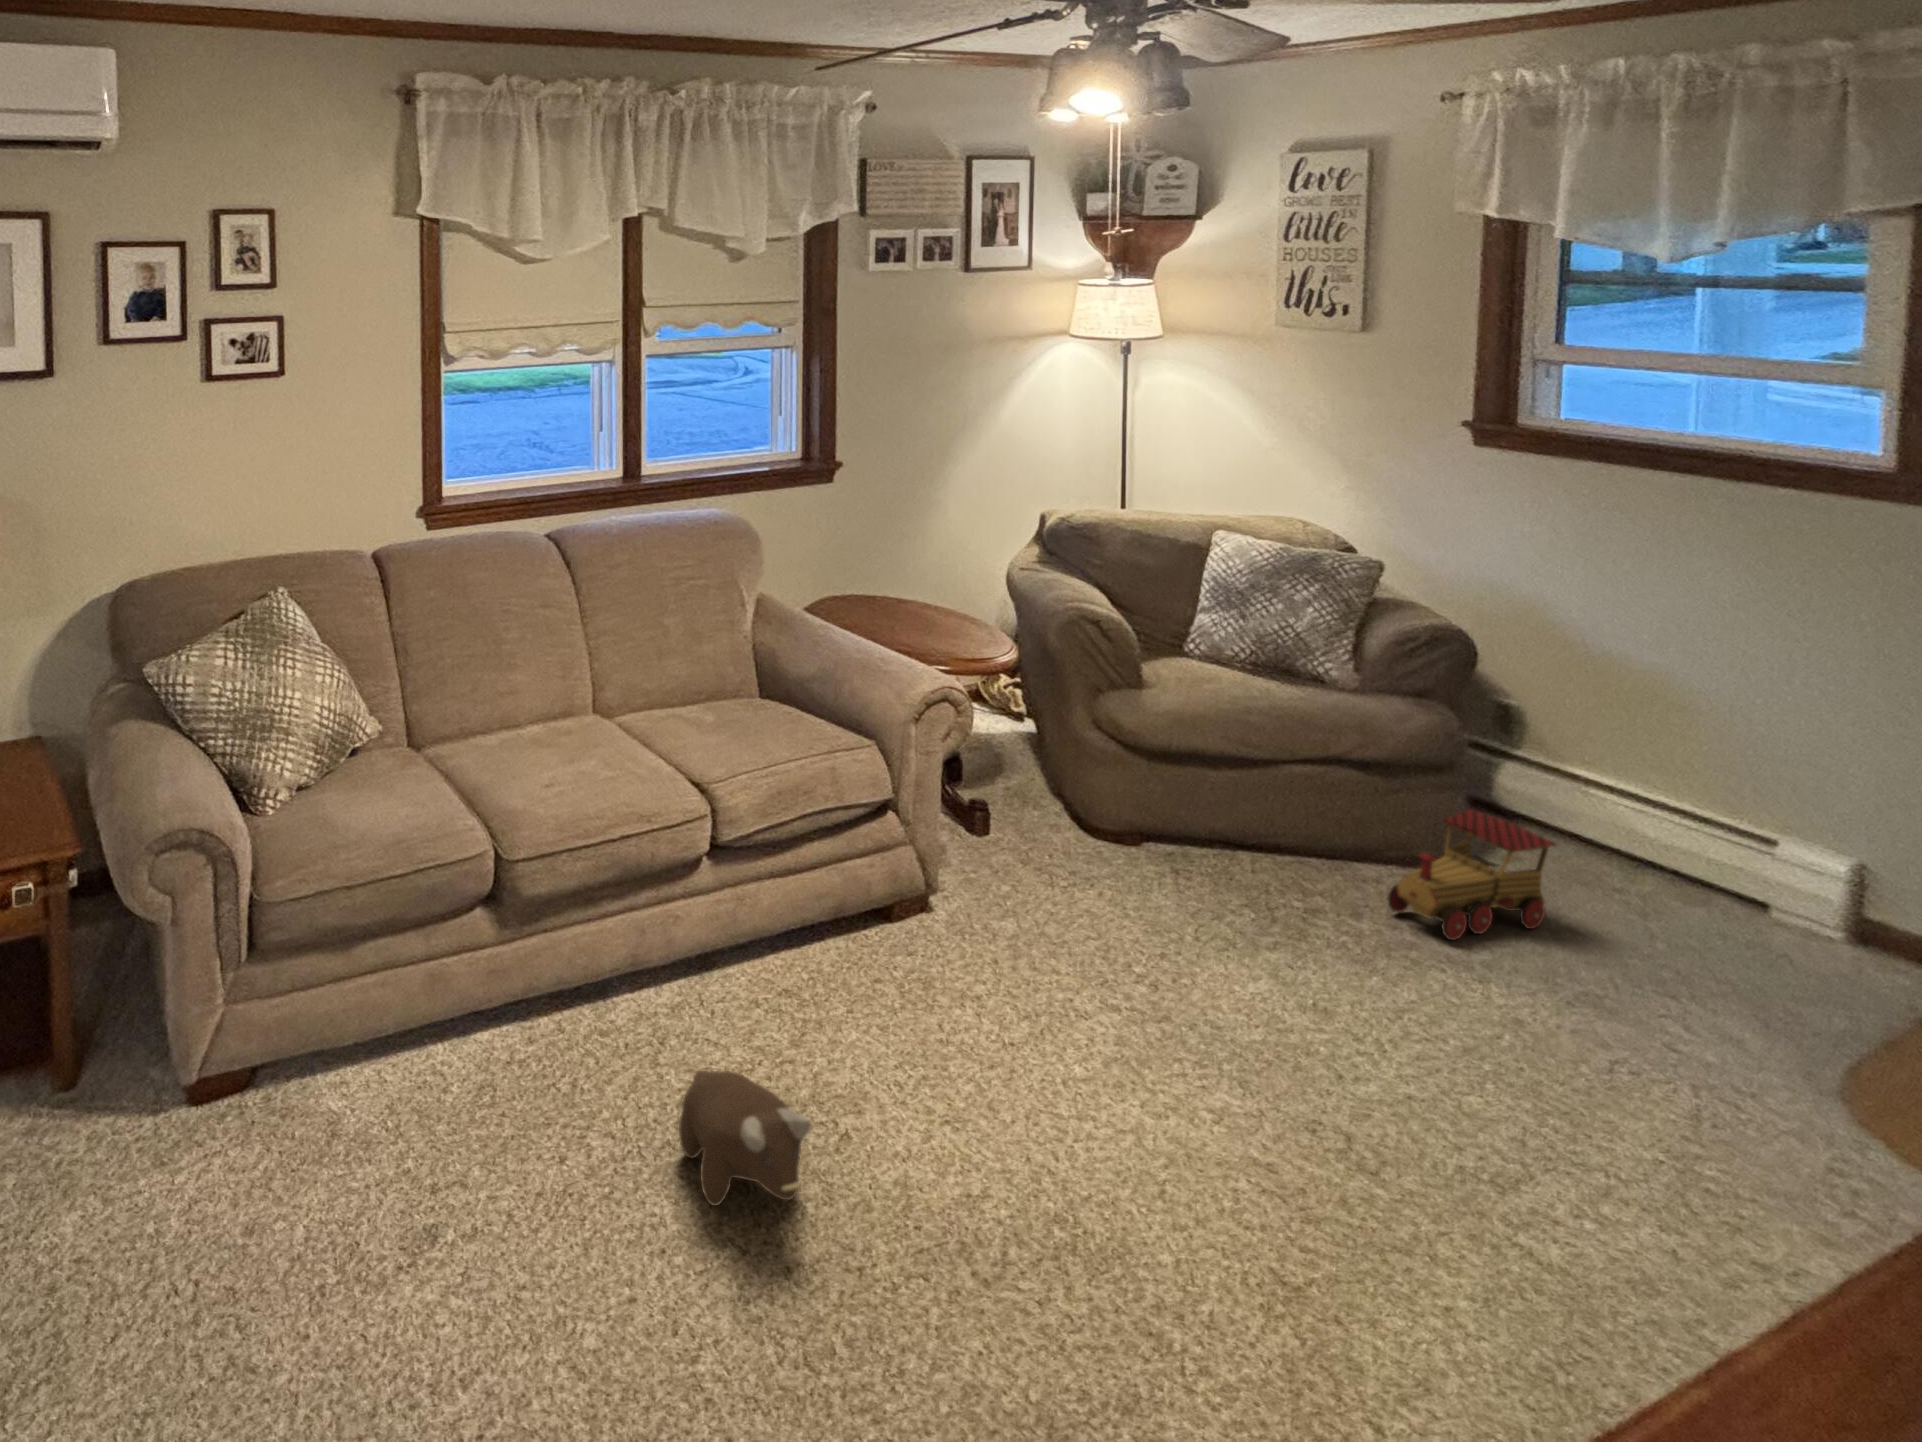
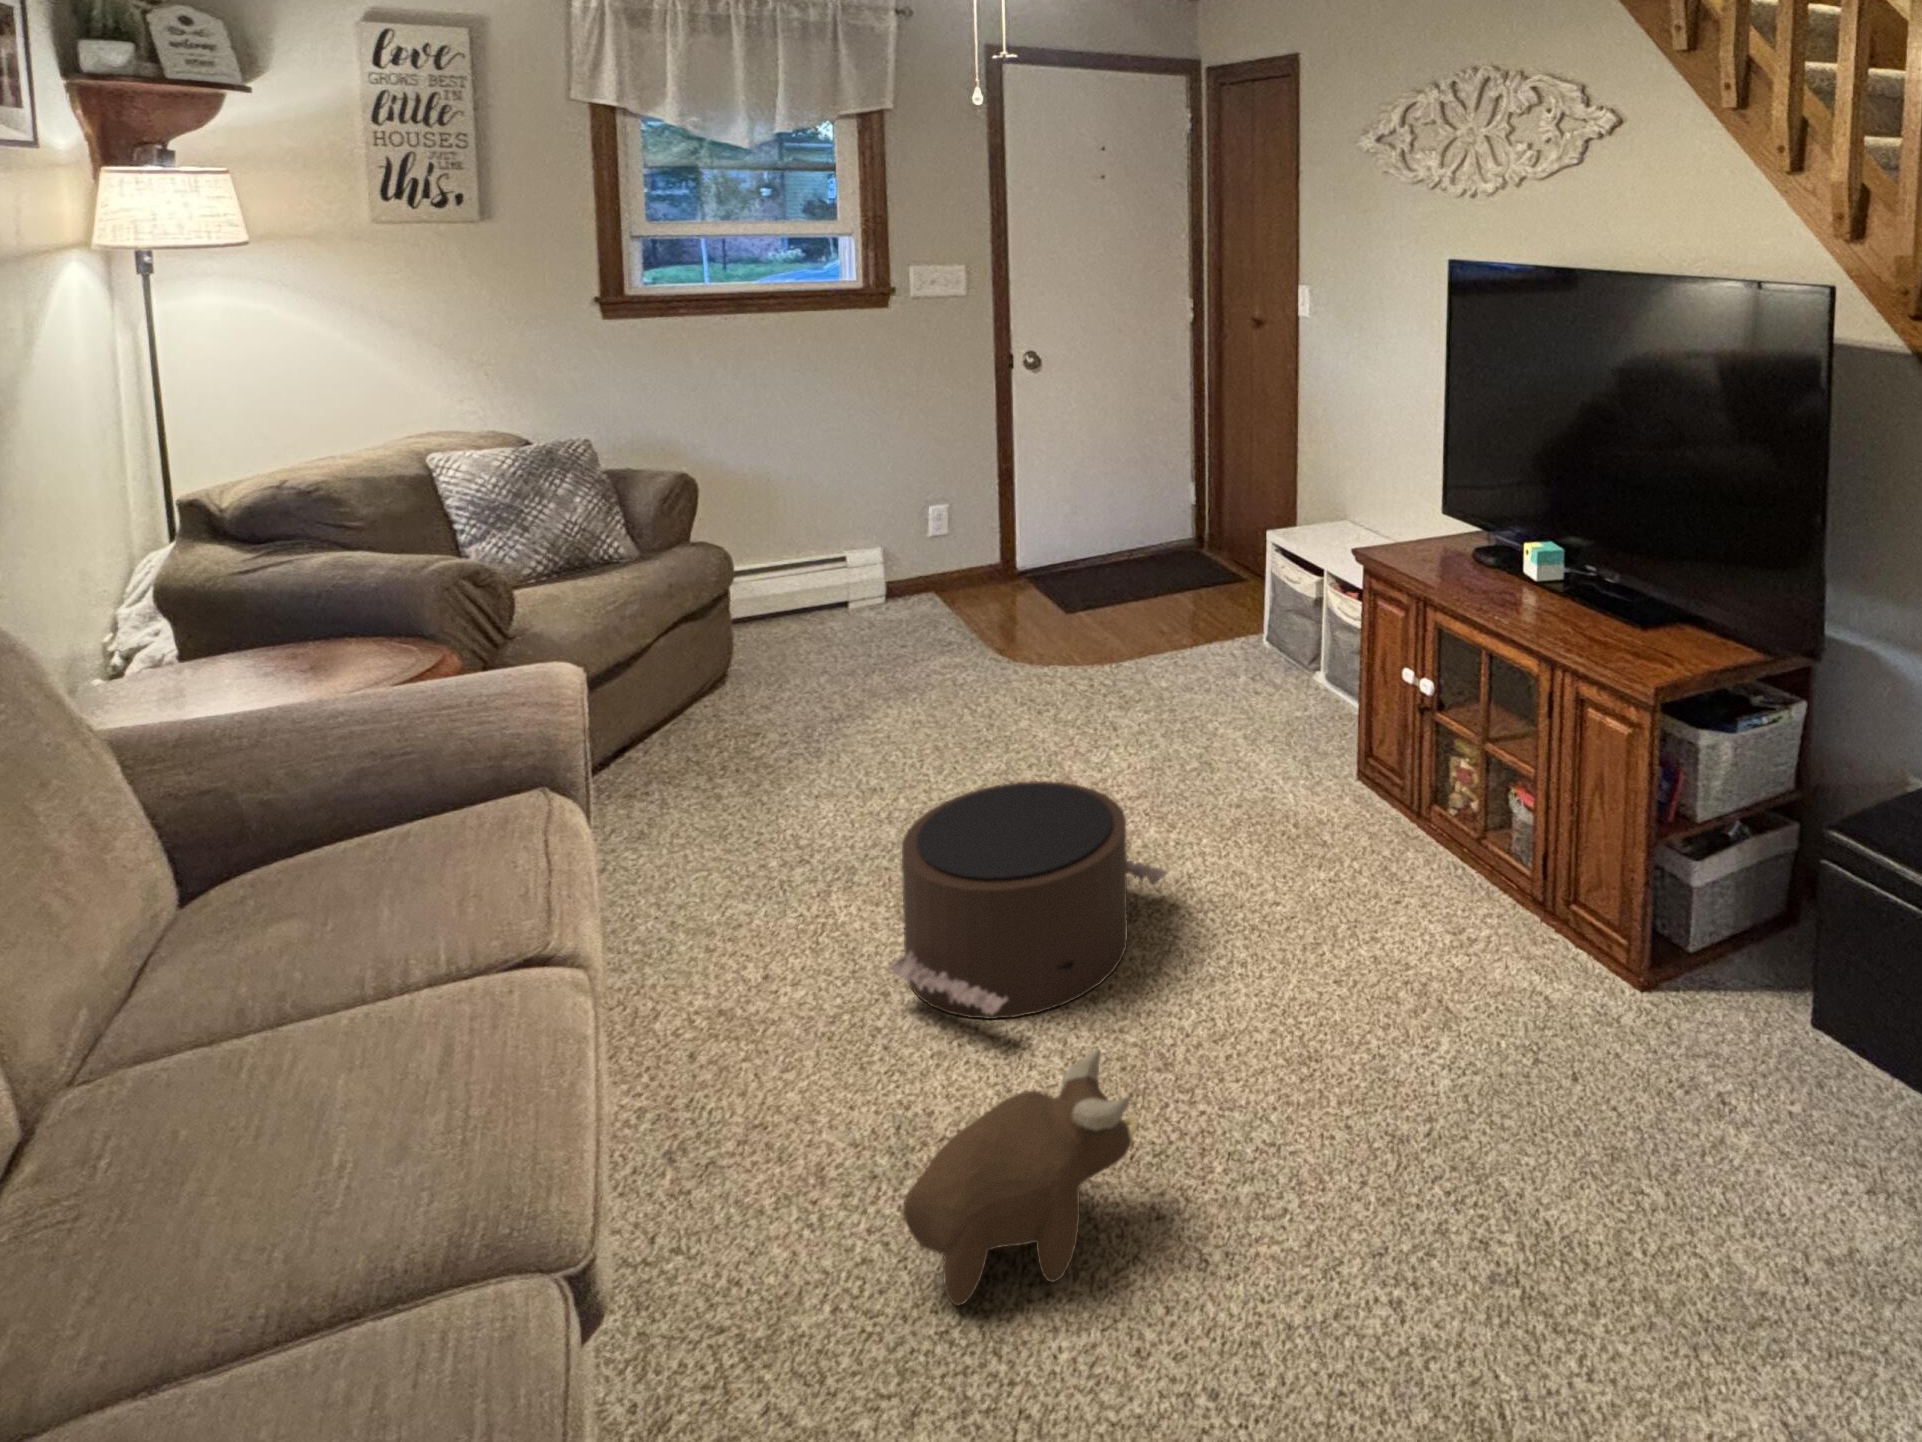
toy train: present [1388,810,1556,940] -> none [759,604,832,715]
pouf: none [931,971,1253,1240] -> present [888,781,1167,1019]

